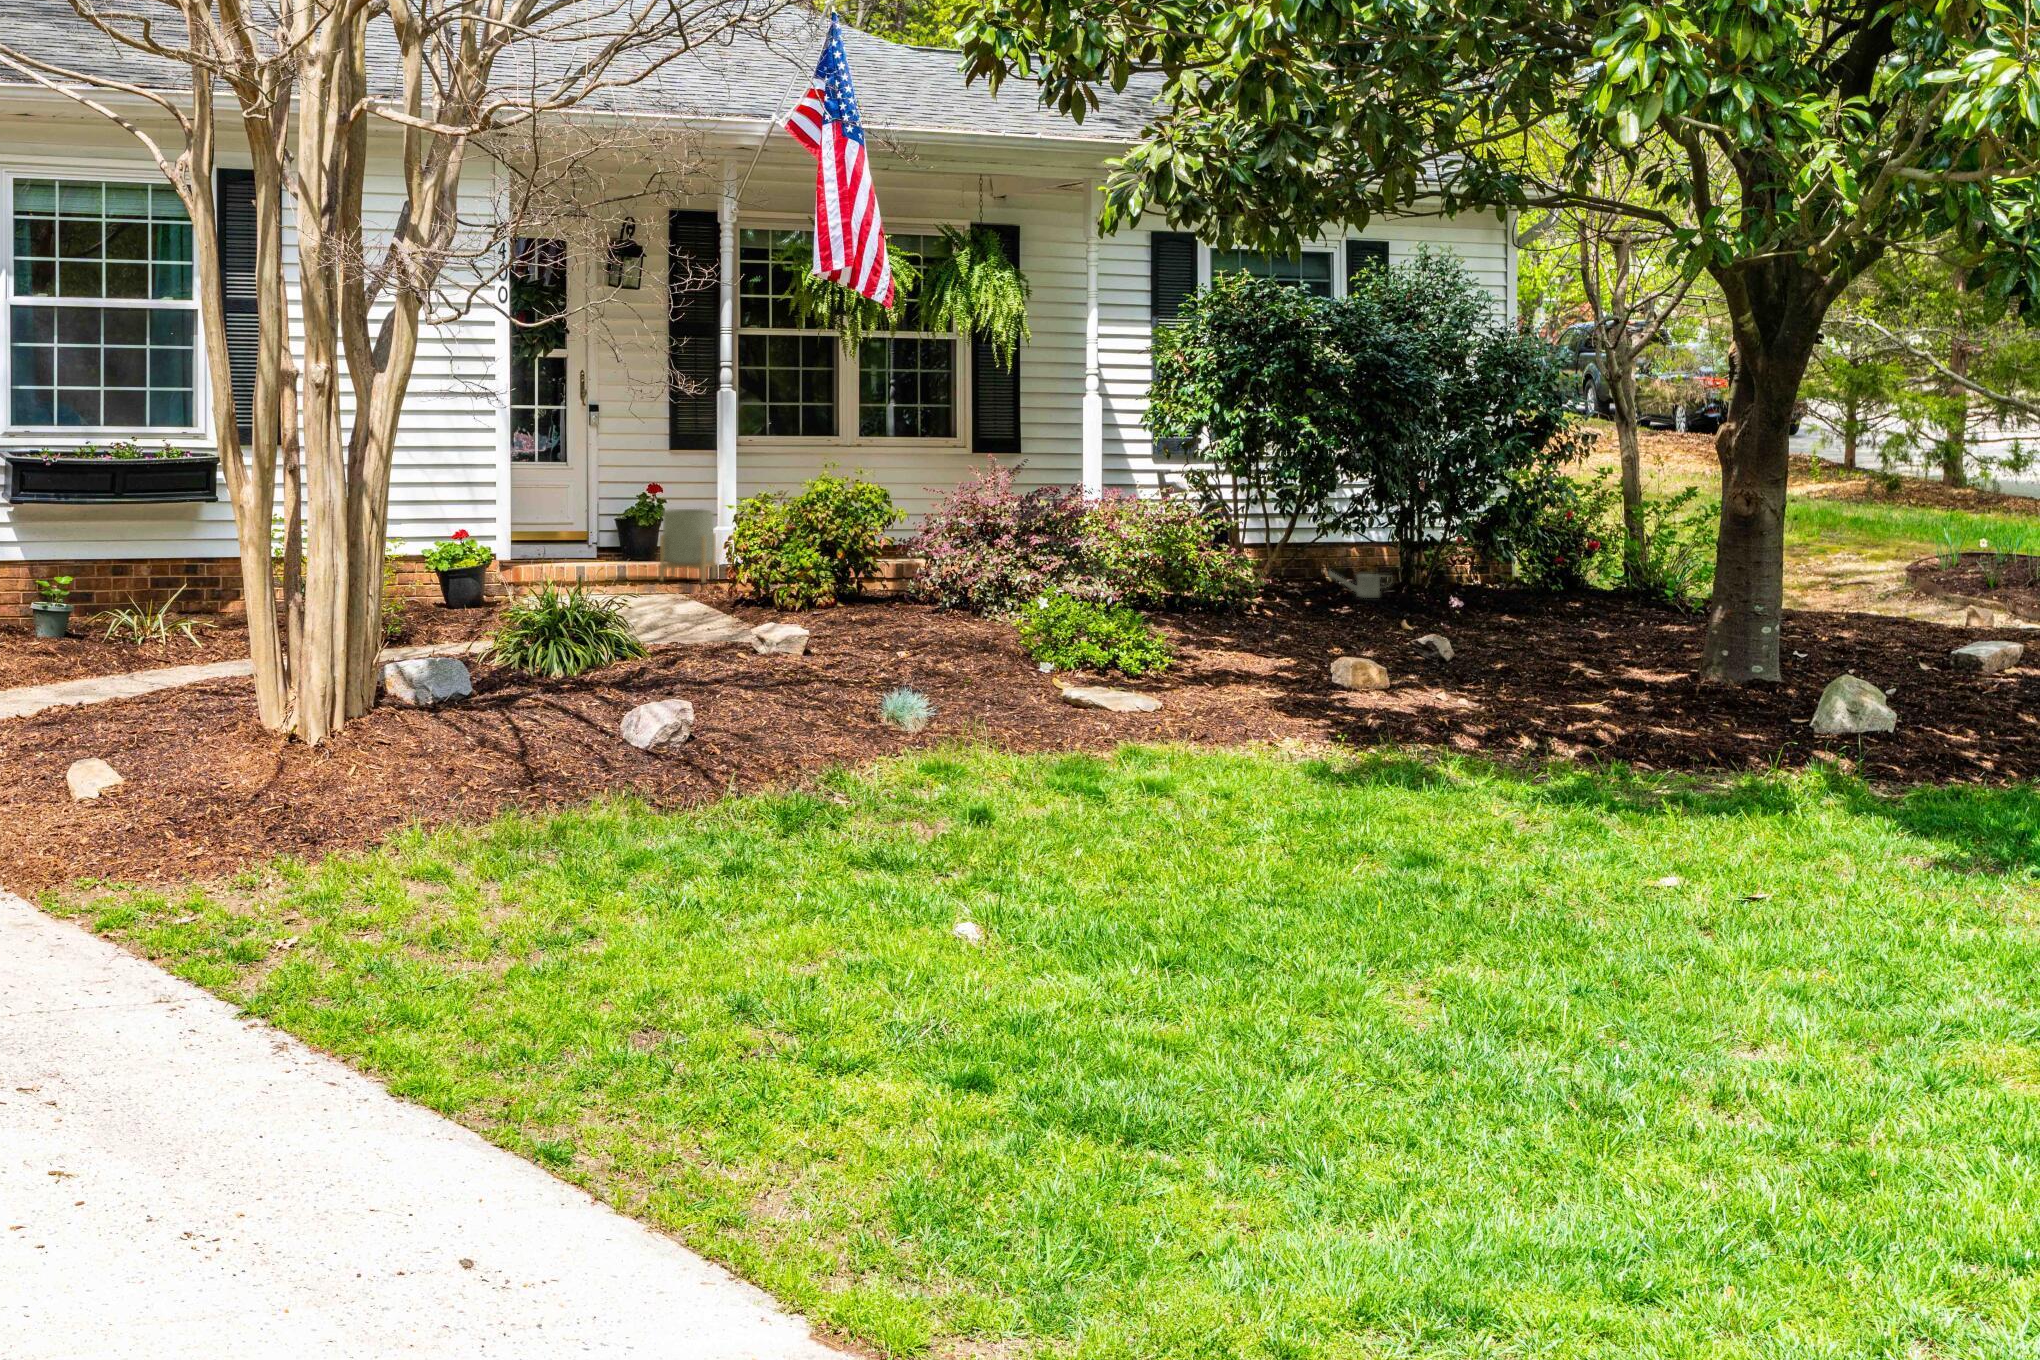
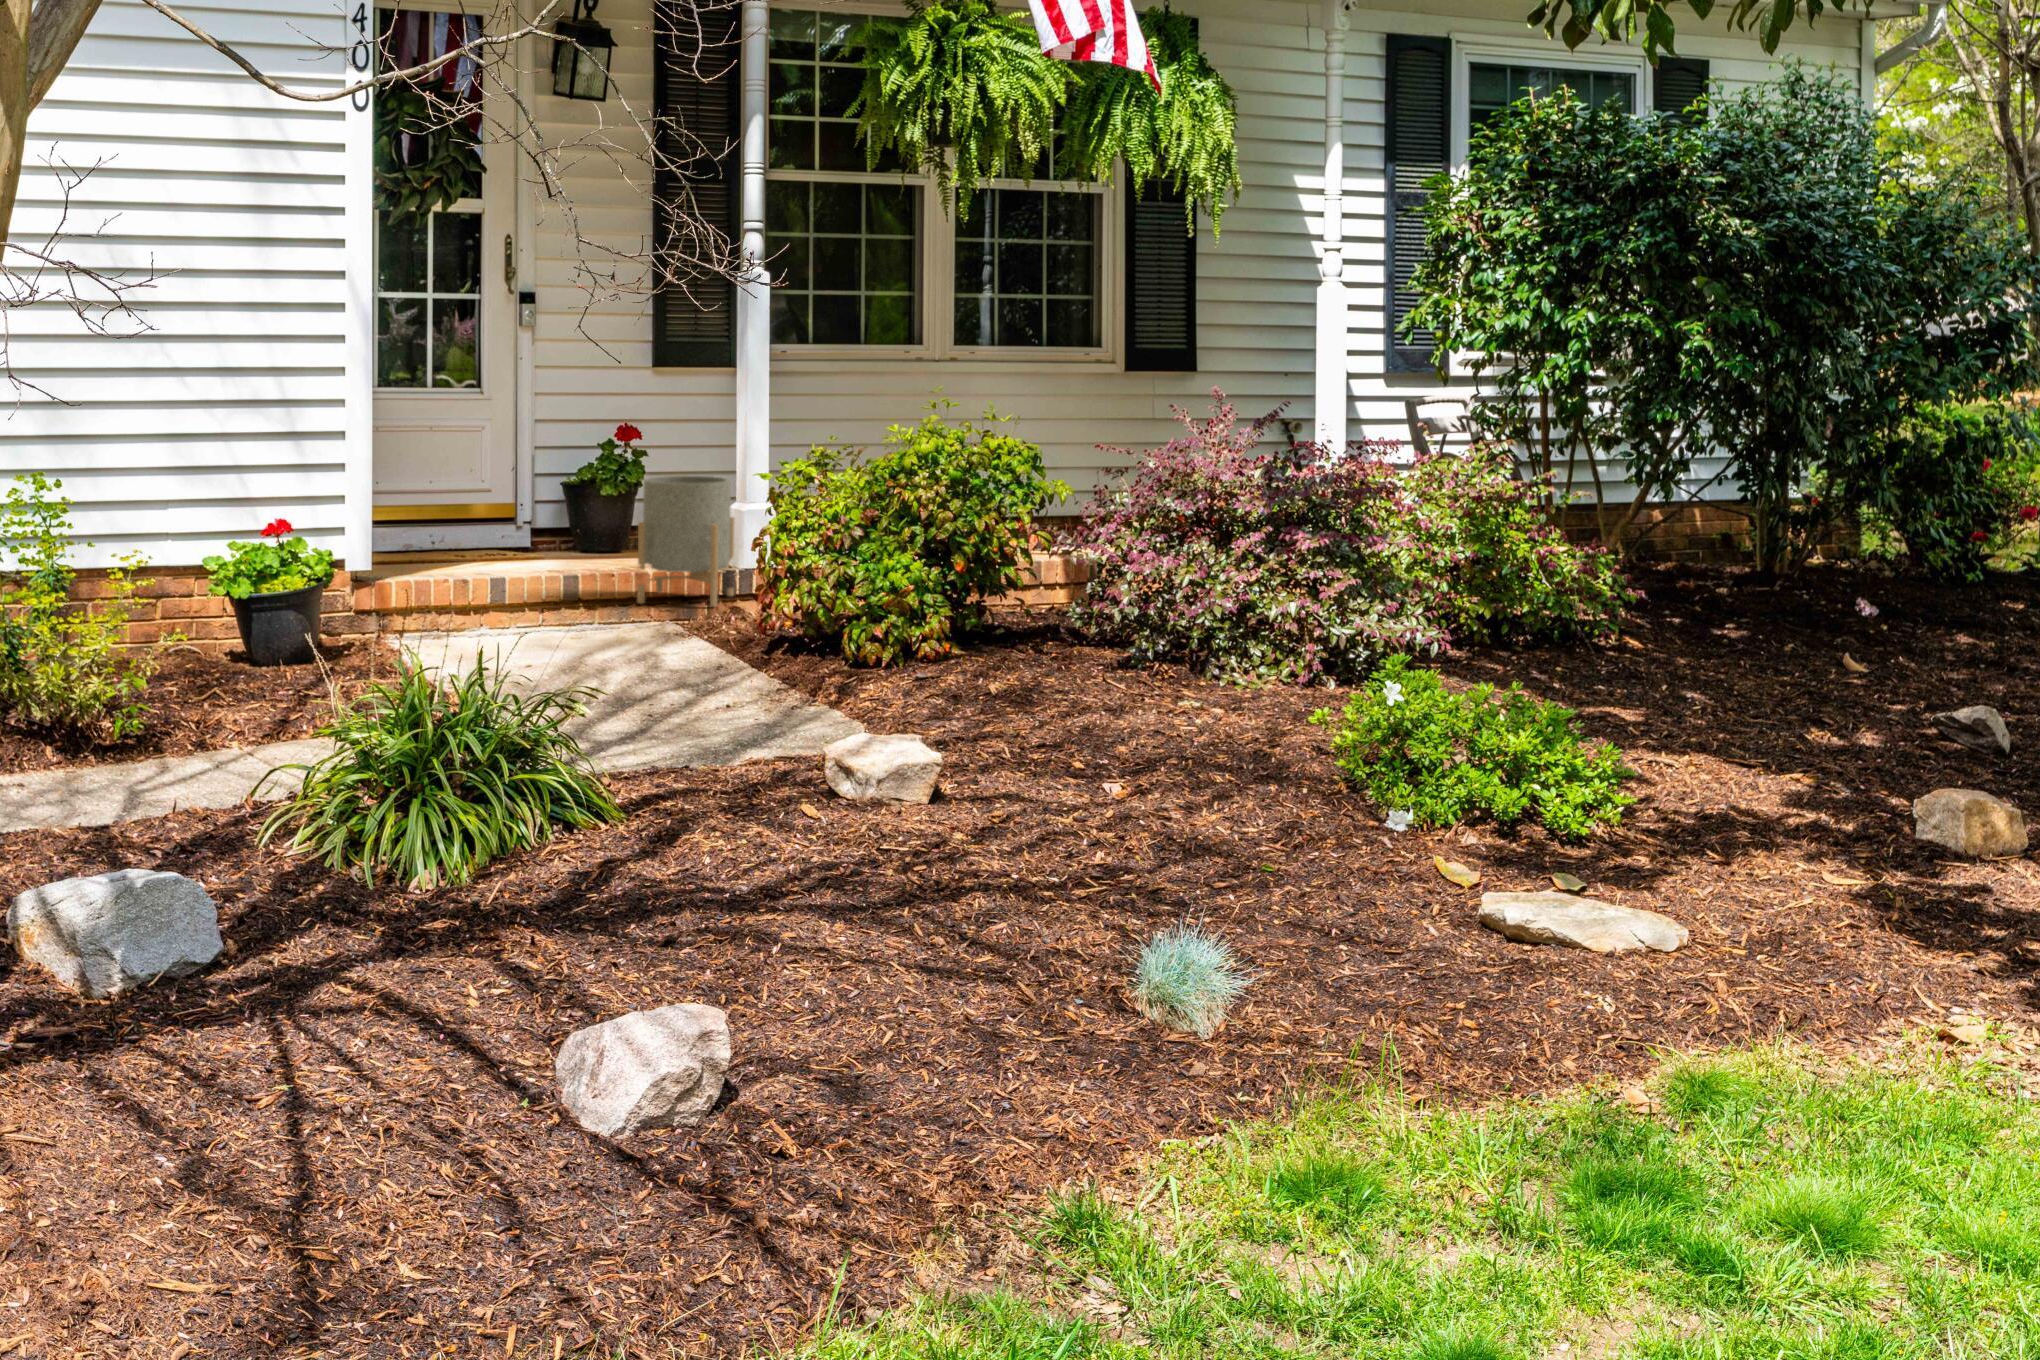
watering can: present [1329,572,1386,598] -> none [1752,576,1856,623]

